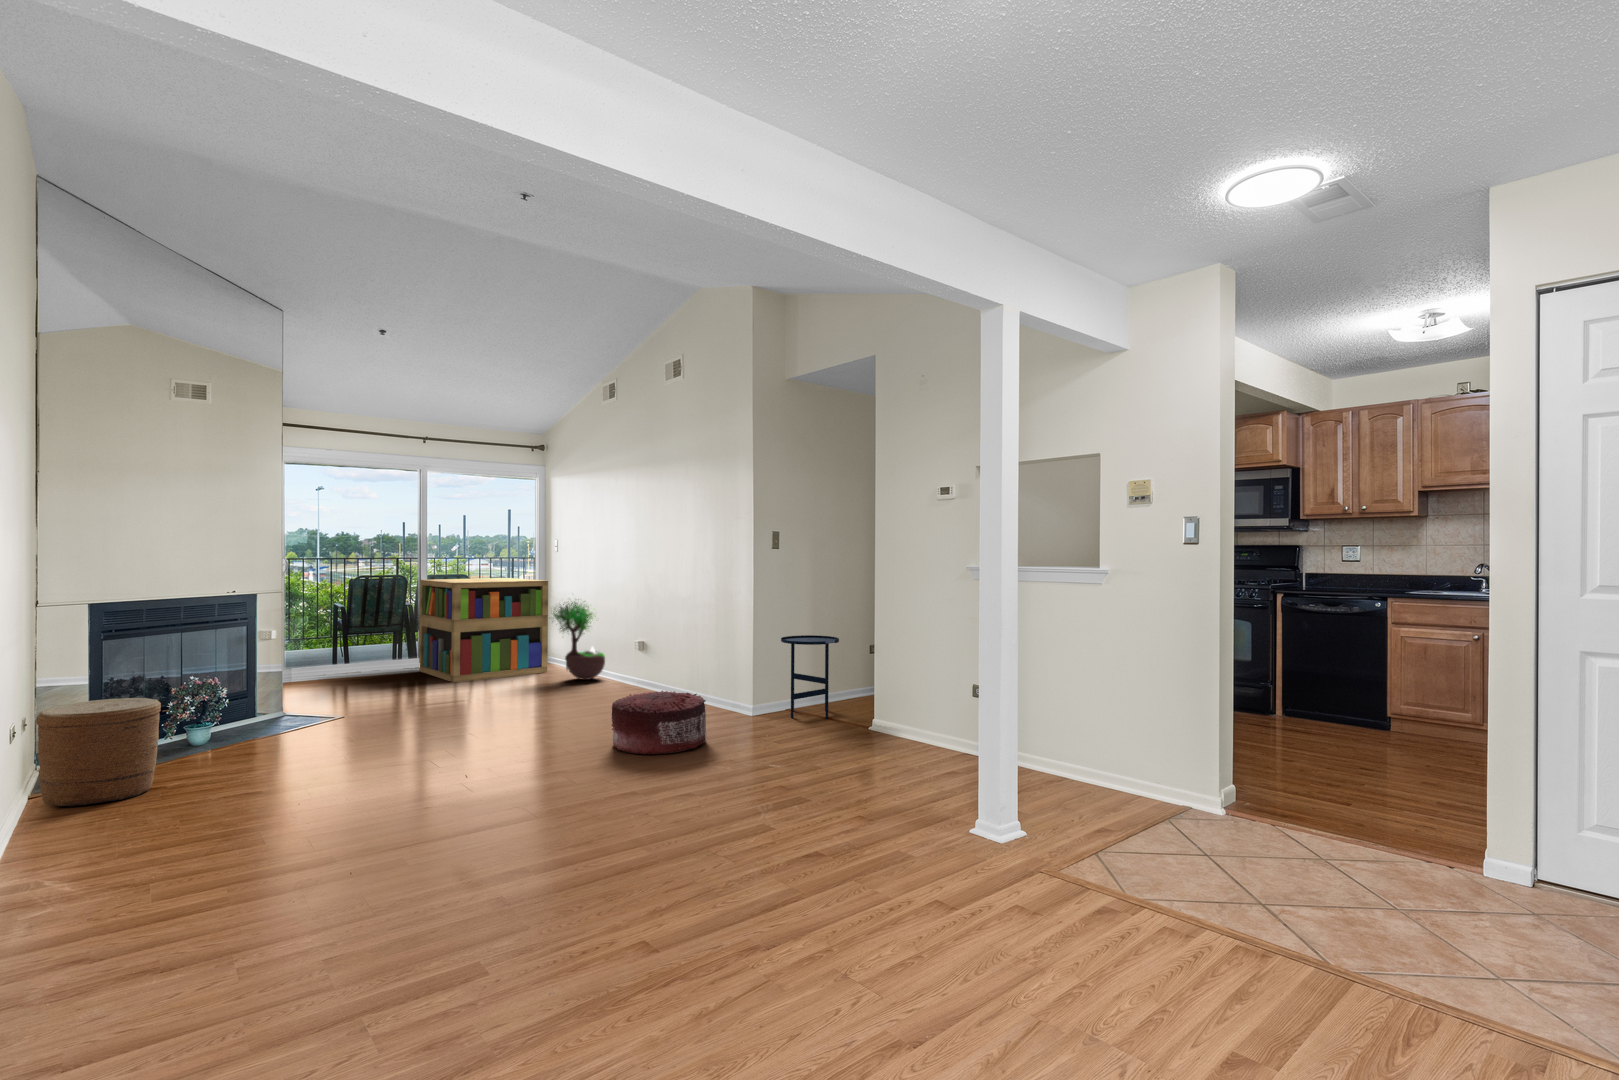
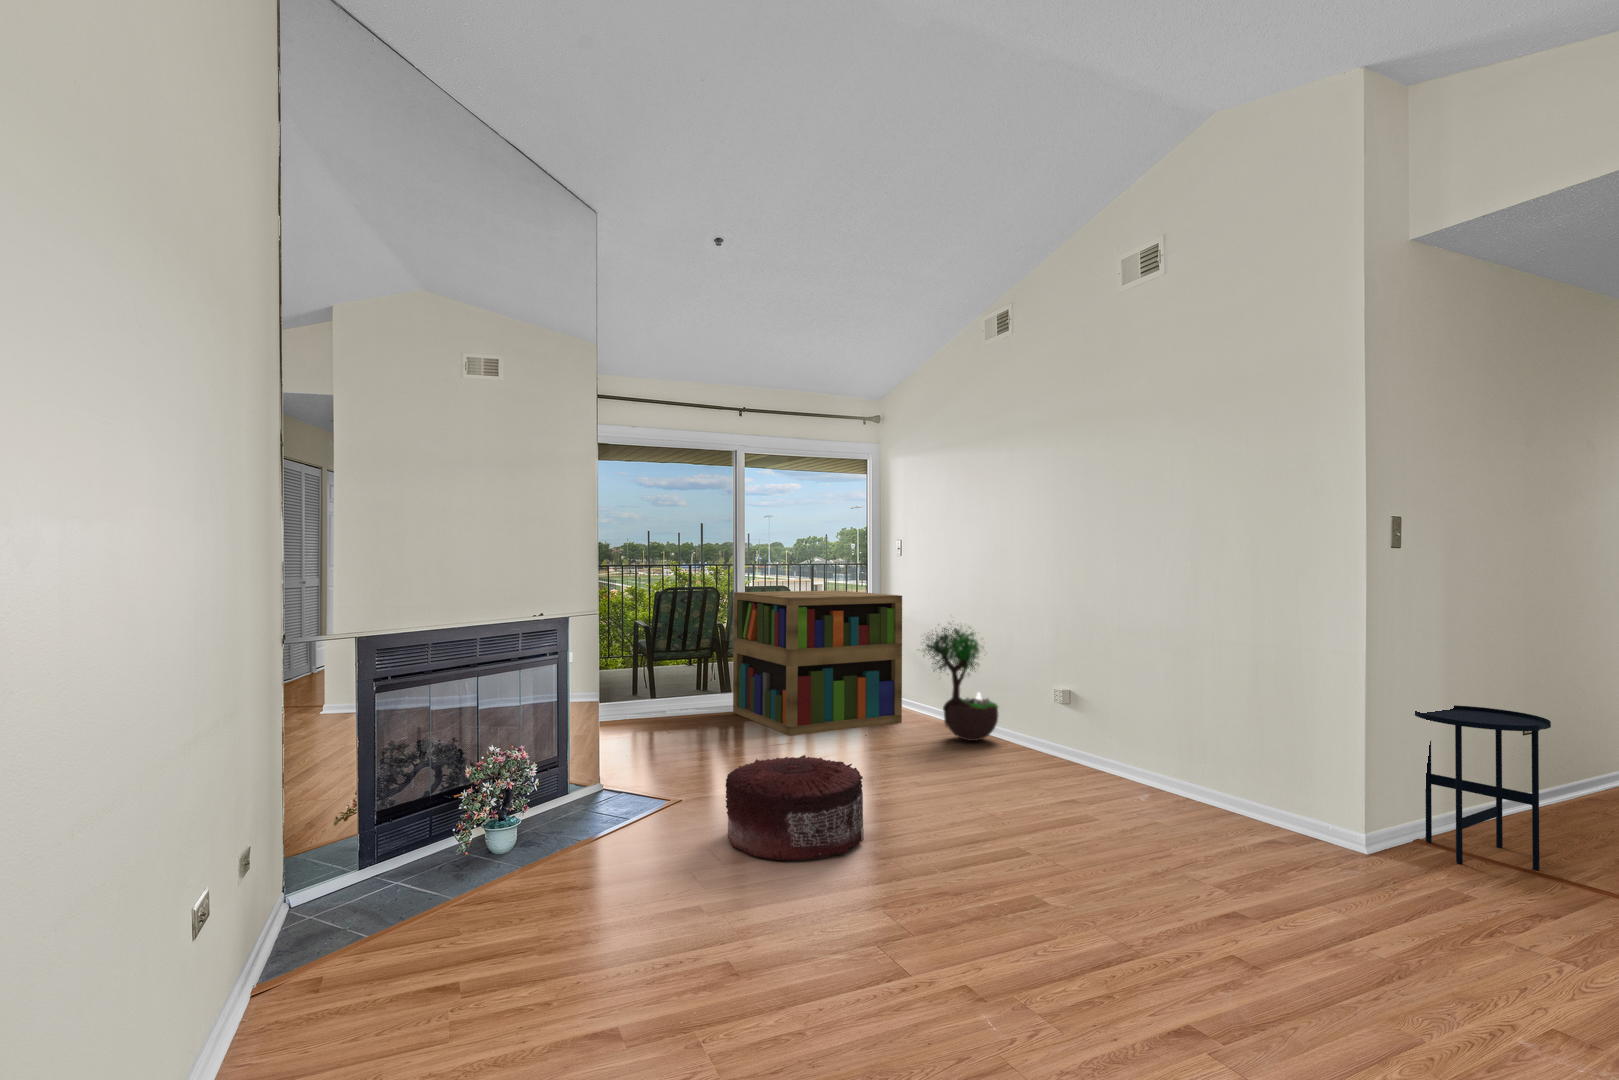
pouf: present [612,691,706,754] -> present [725,755,864,861]
woven basket: present [36,698,161,806] -> none [262,809,458,1037]

